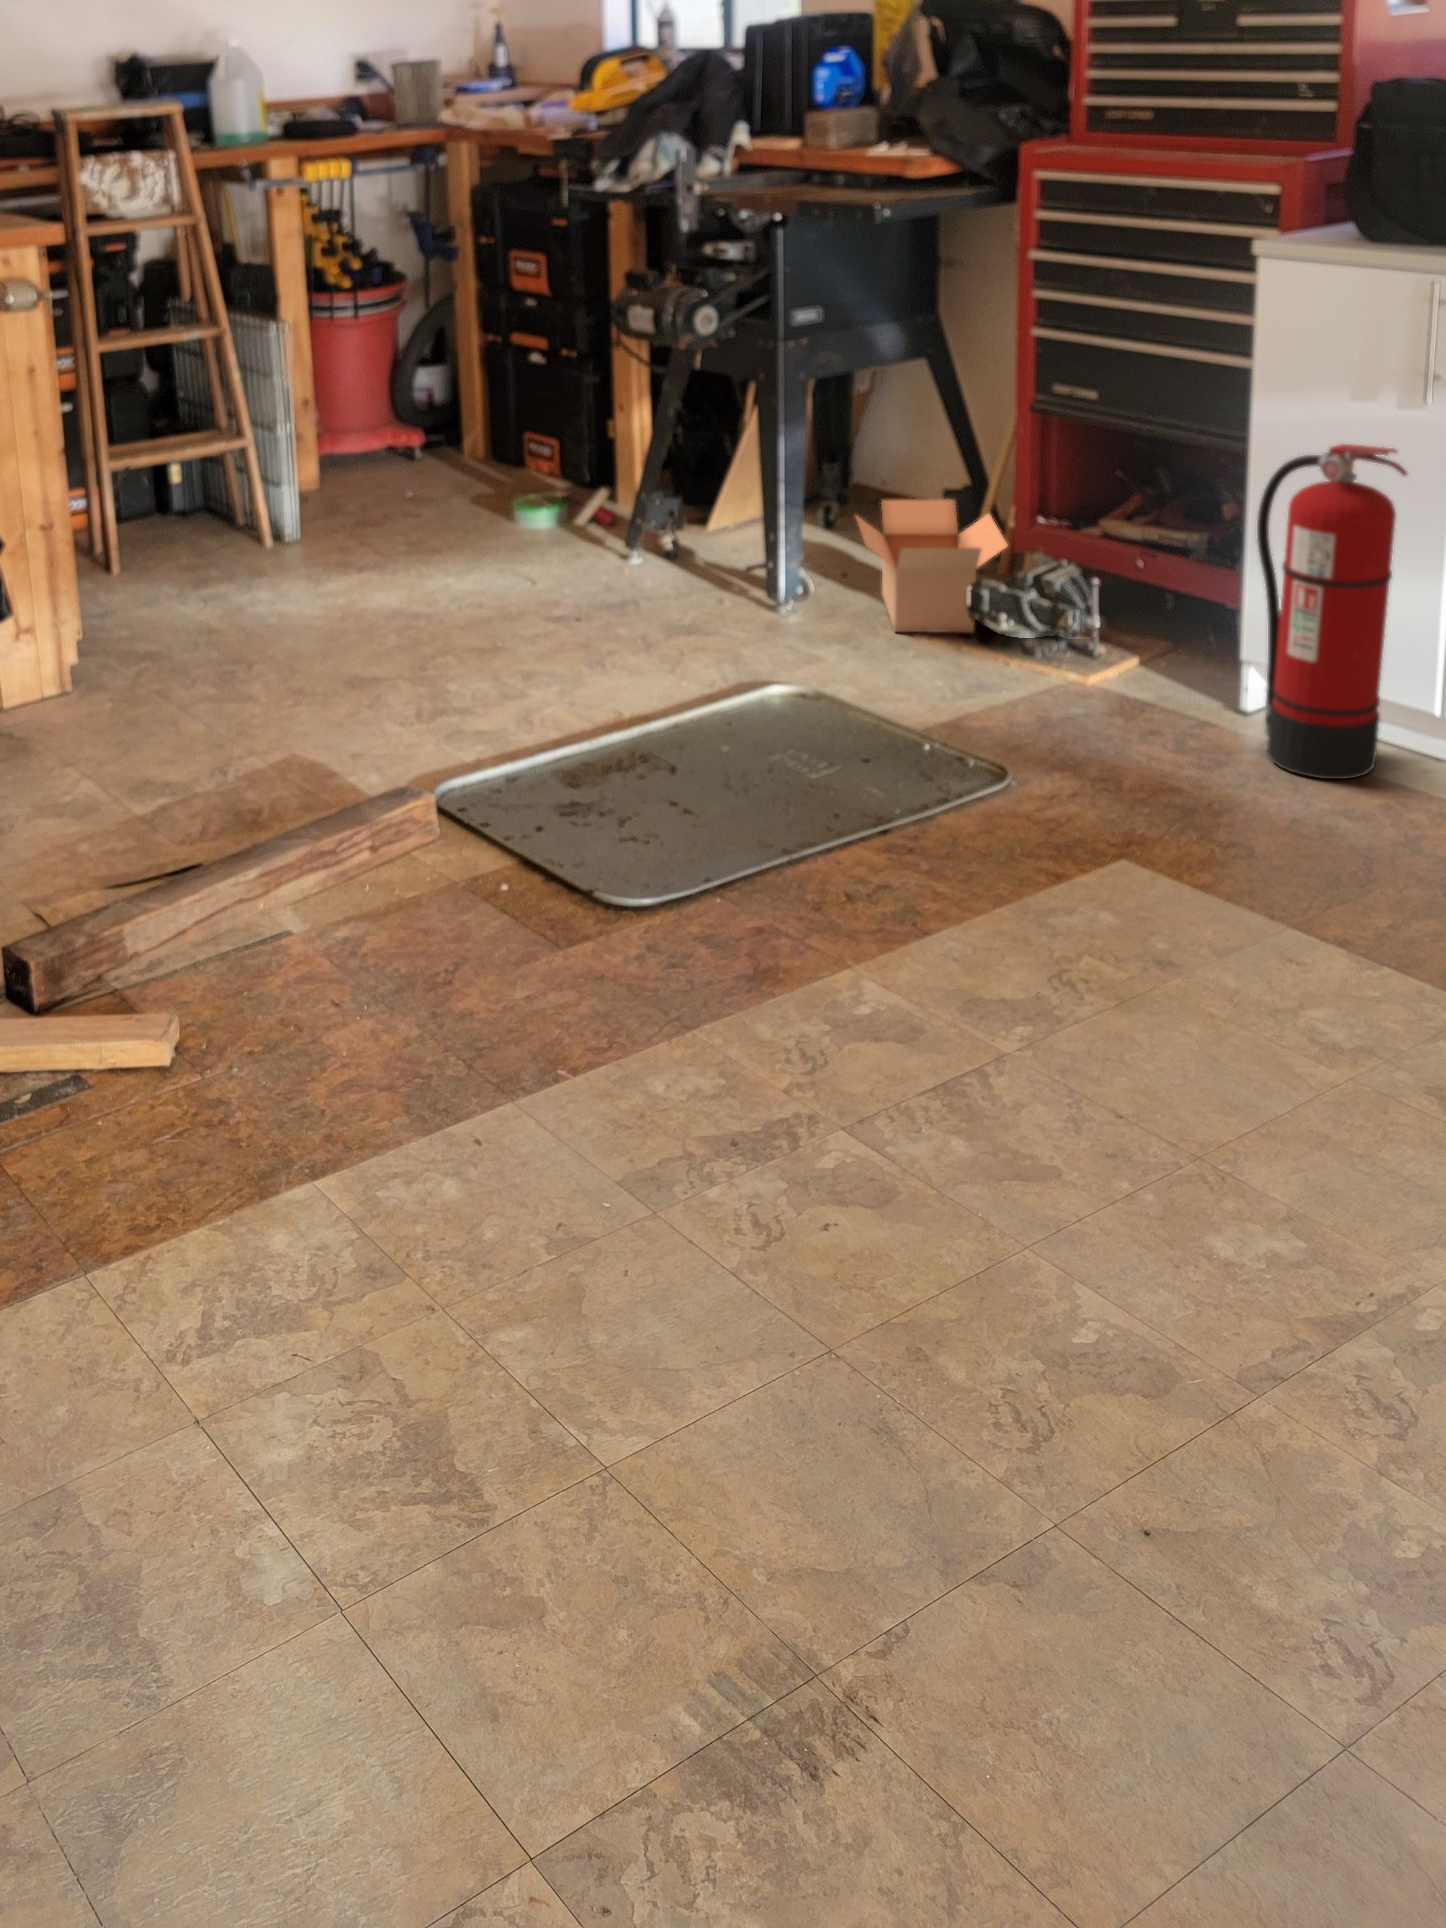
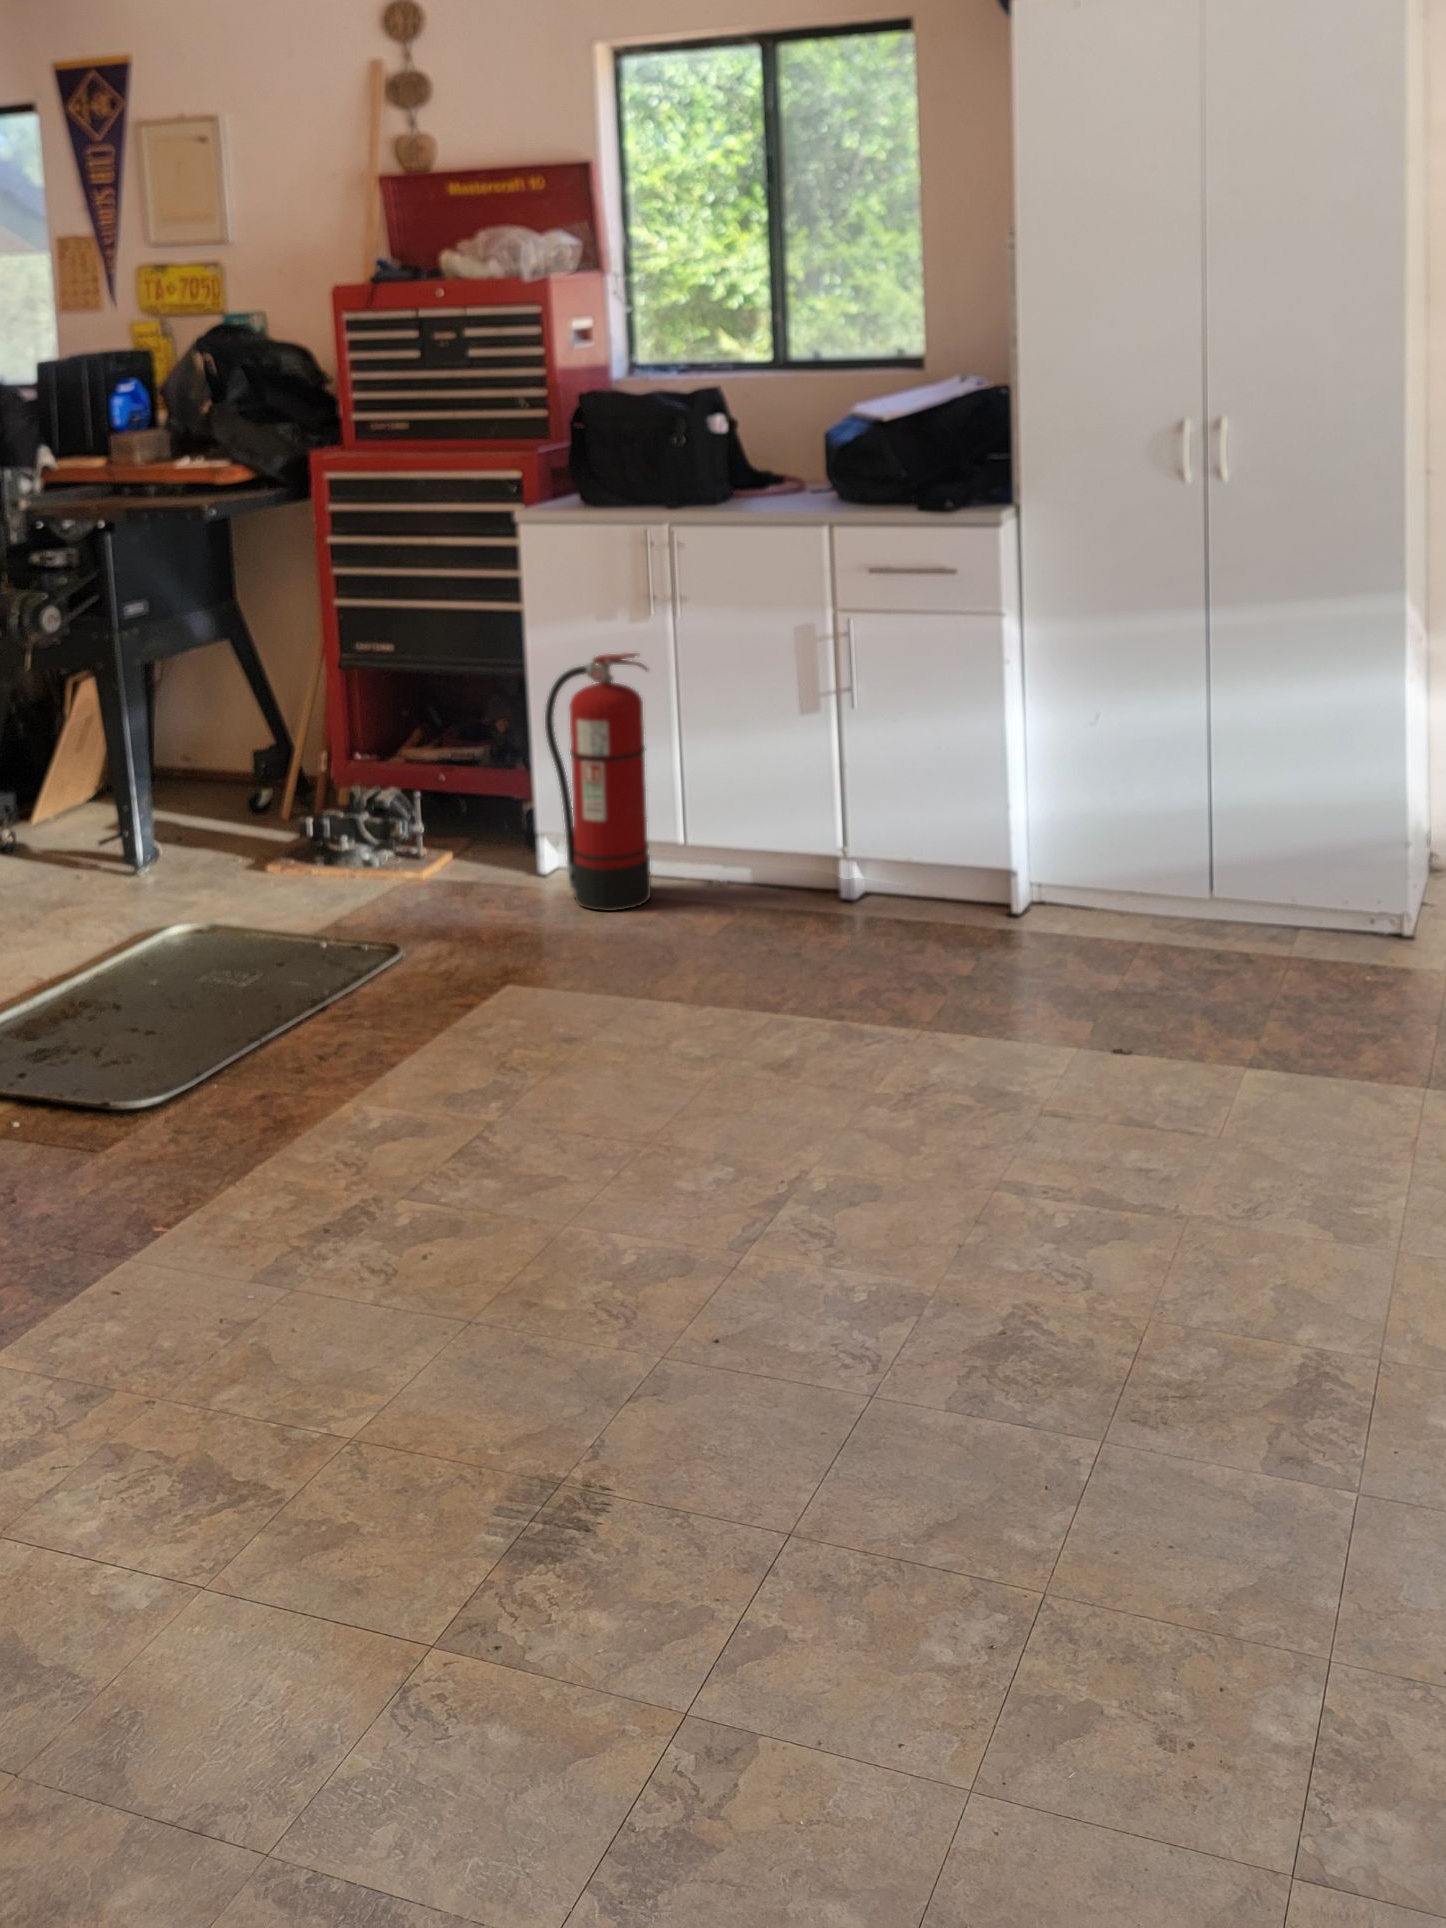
cardboard box: present [856,499,1007,632] -> none [191,757,335,874]

